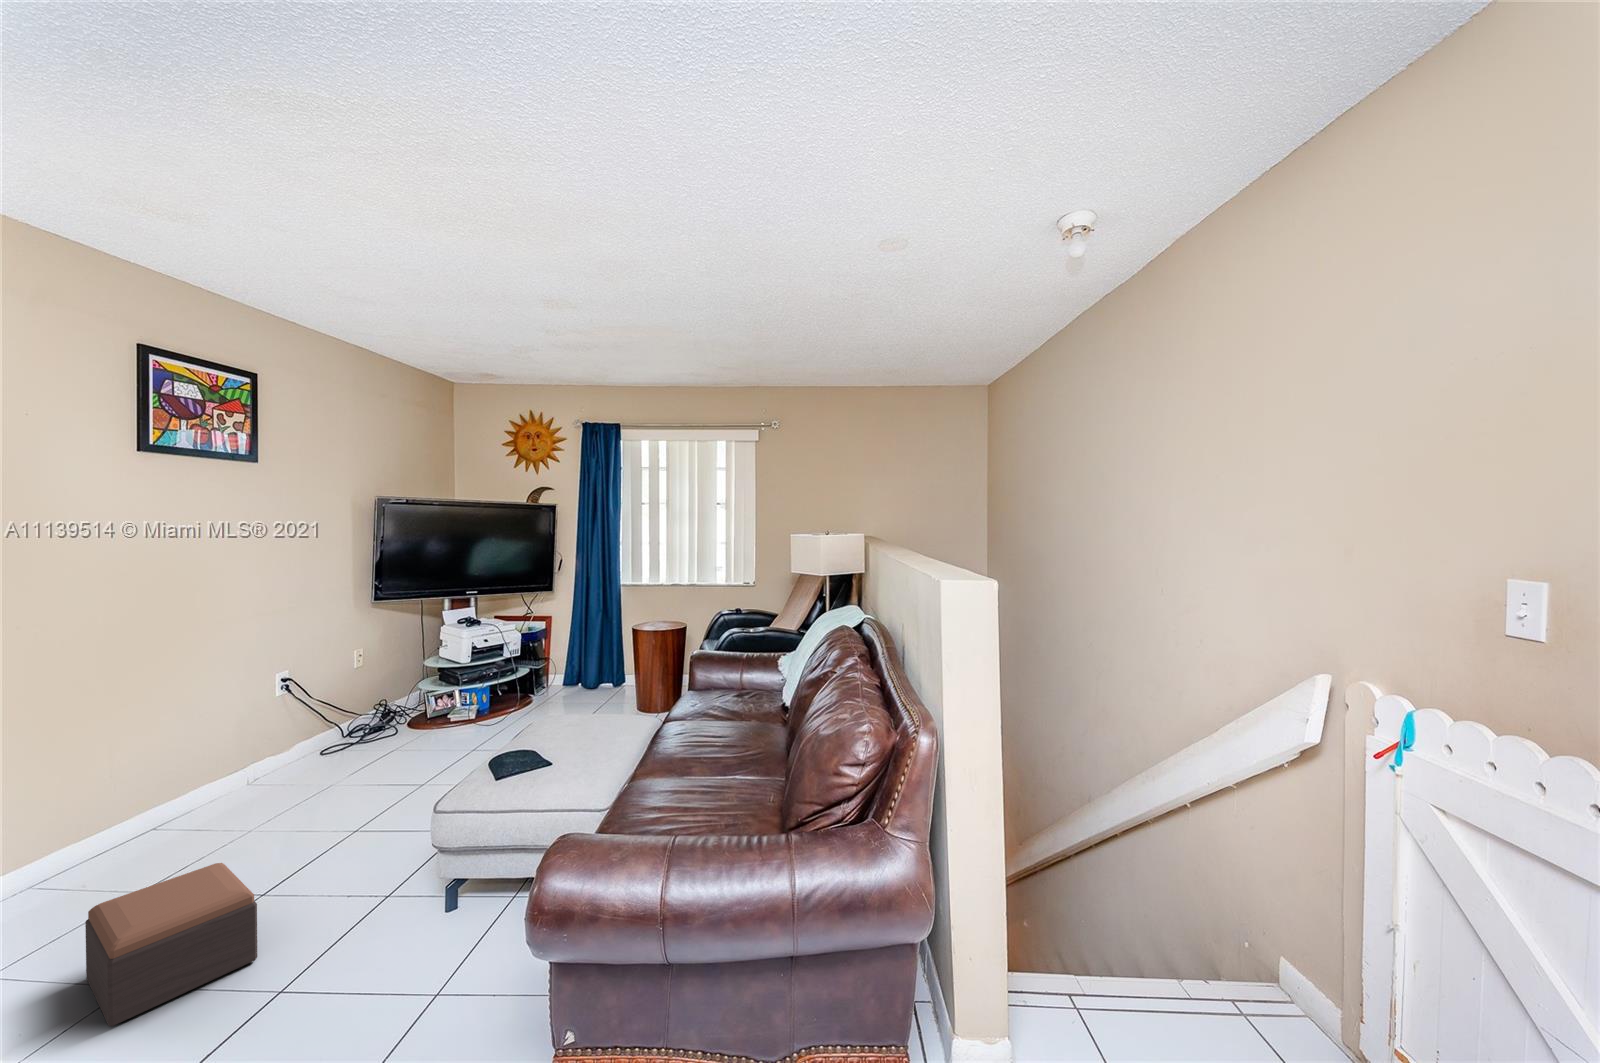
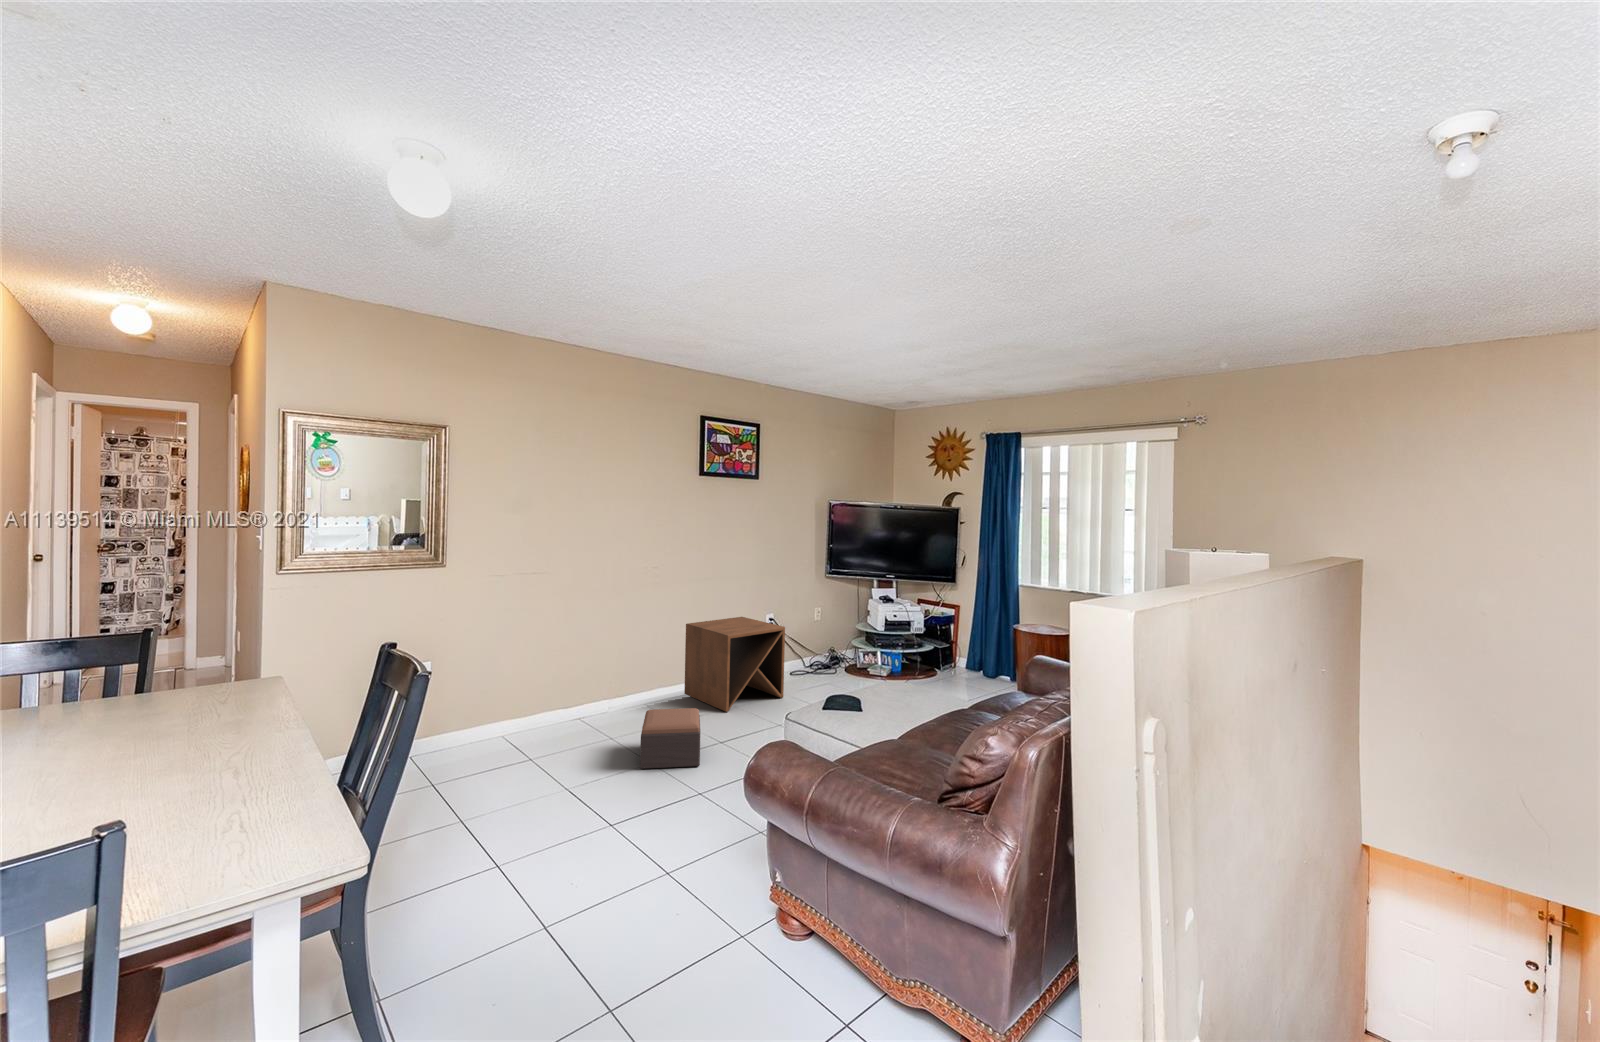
side table: none [118,683,340,845] -> present [684,617,785,712]

